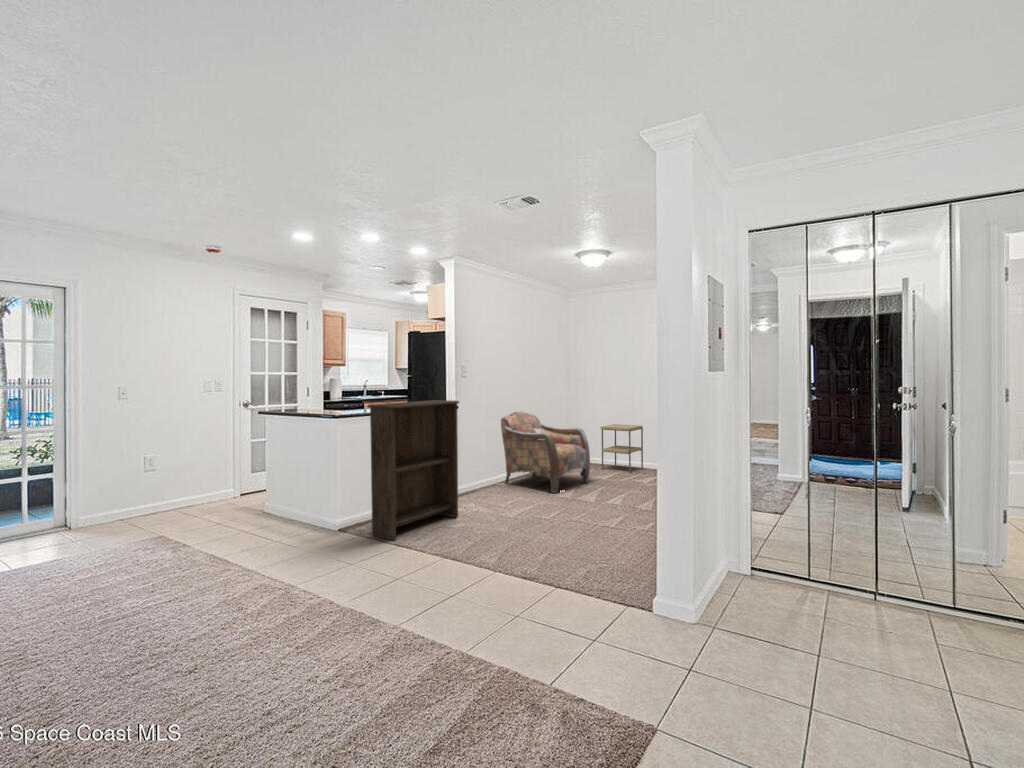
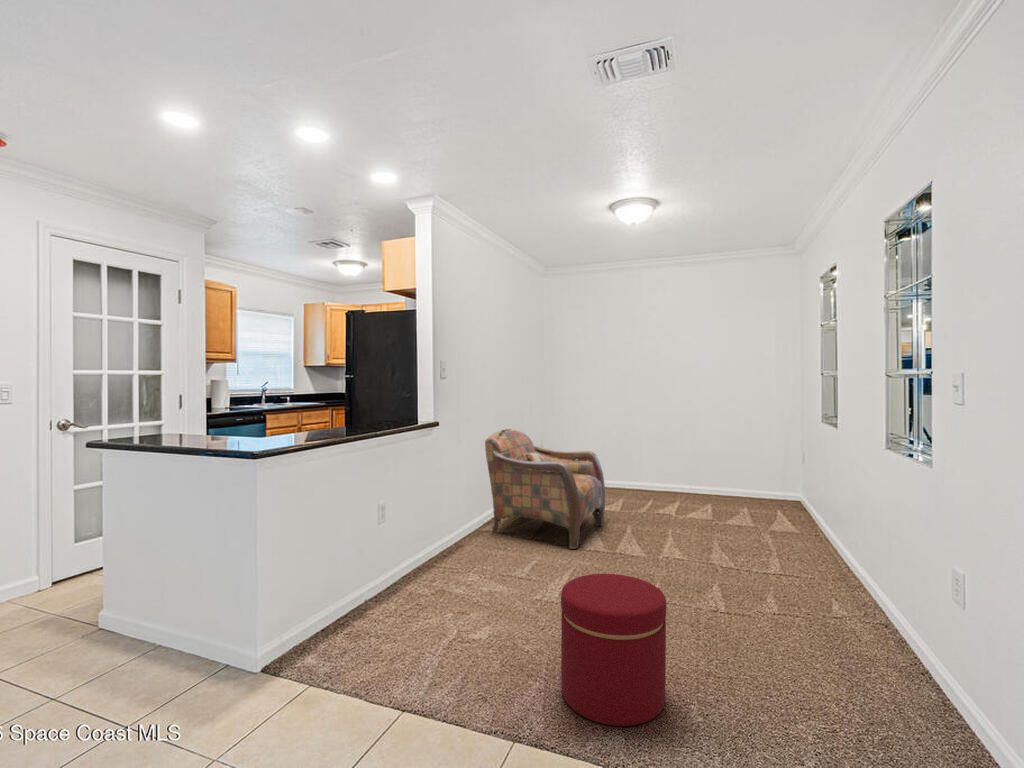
bookshelf: present [368,400,459,540] -> none [319,421,466,696]
side table: present [600,424,643,472] -> none [599,441,649,505]
ottoman: none [488,485,545,557] -> present [561,574,667,726]

